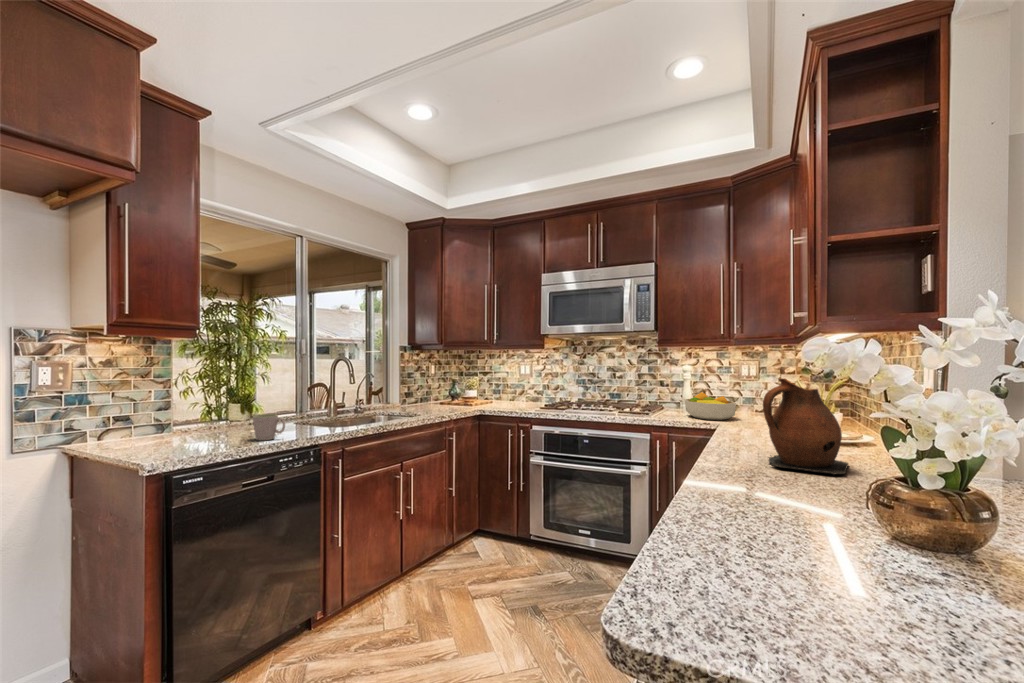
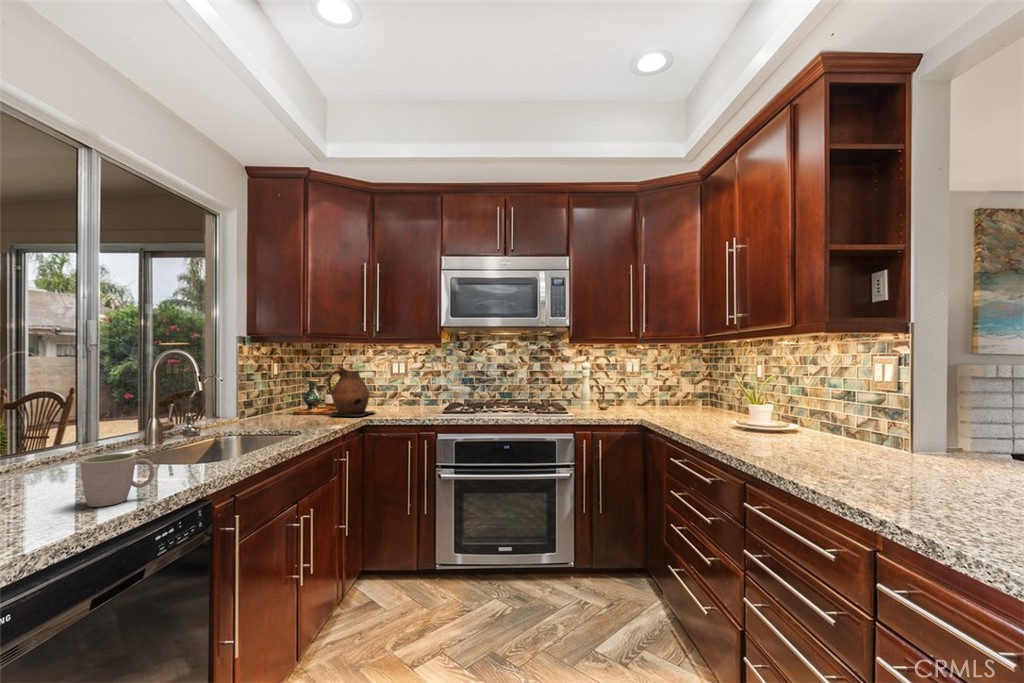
ceramic pitcher: present [763,378,848,475] -> present [327,365,376,417]
fruit bowl: present [685,392,736,420] -> none [595,389,649,416]

